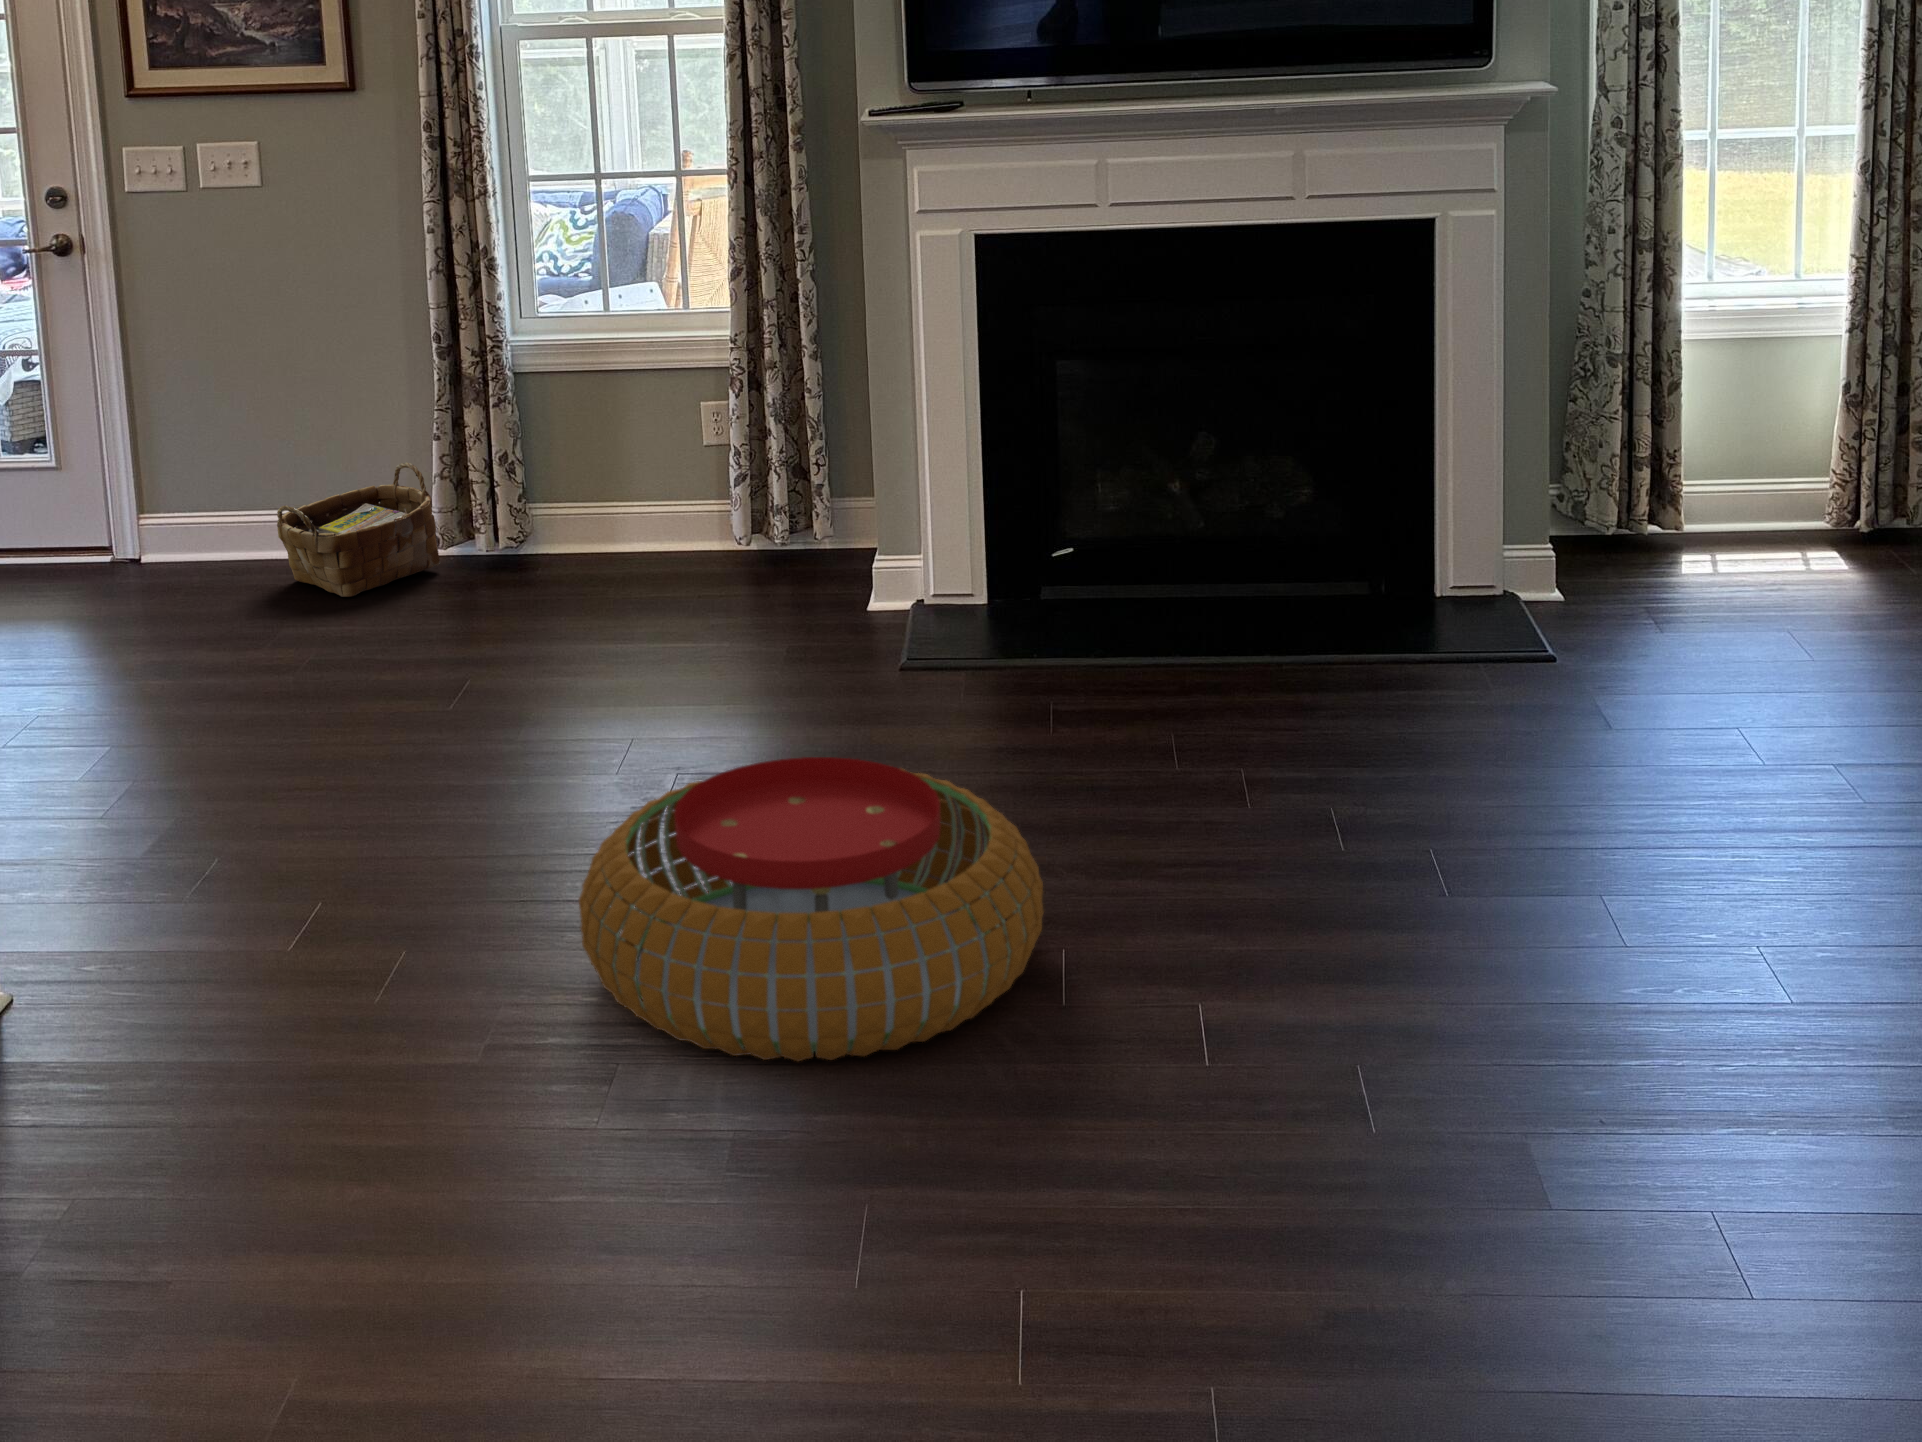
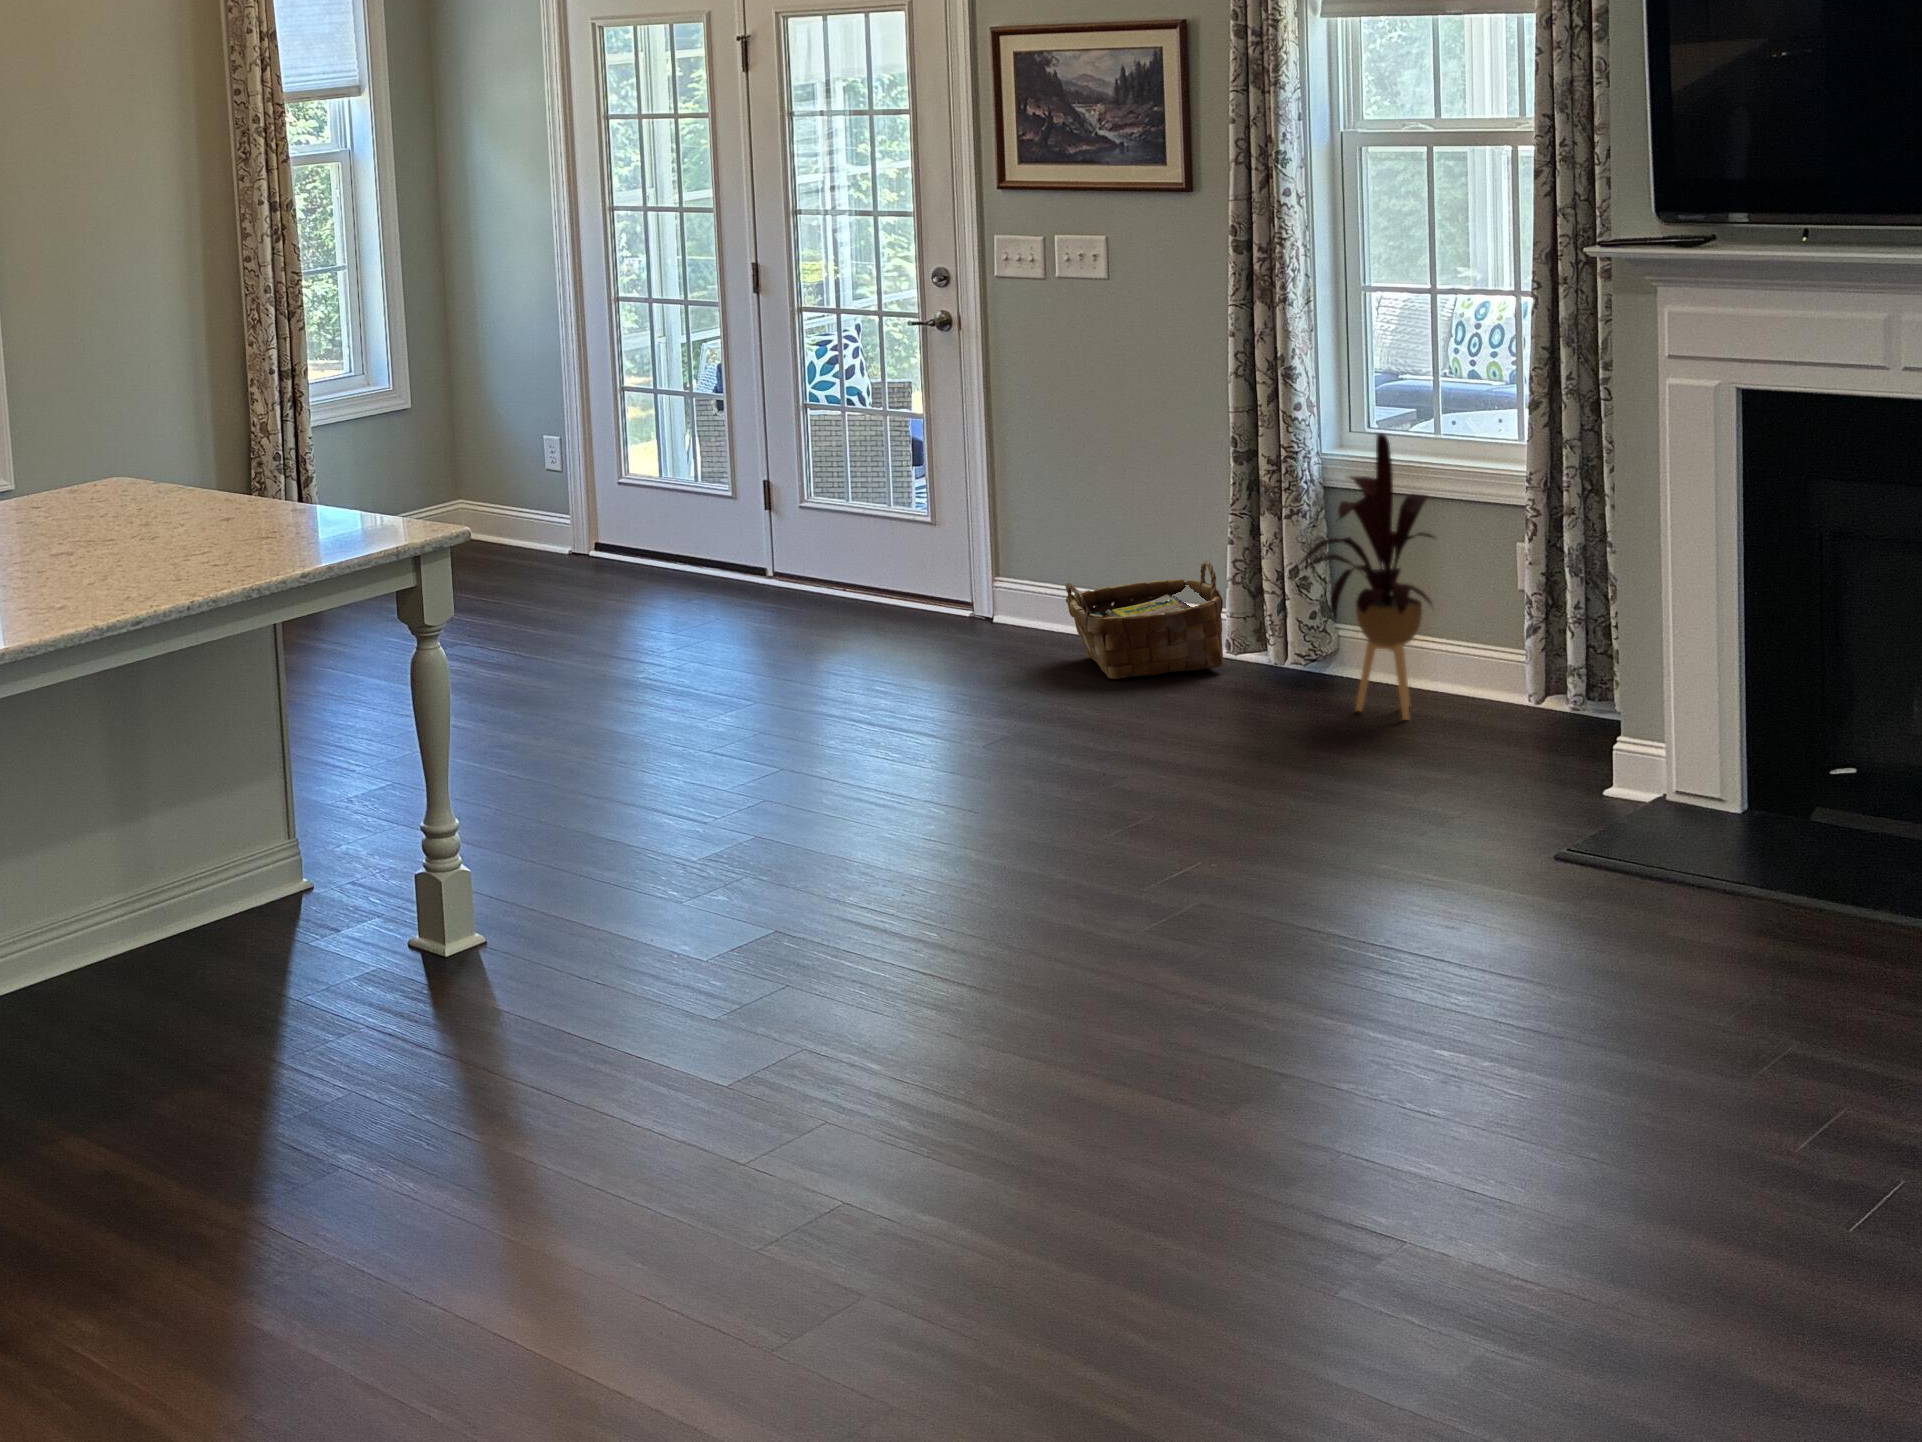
house plant: none [530,309,672,580] -> present [1296,434,1435,720]
pouf: present [579,757,1044,1061] -> none [862,858,1293,1115]

